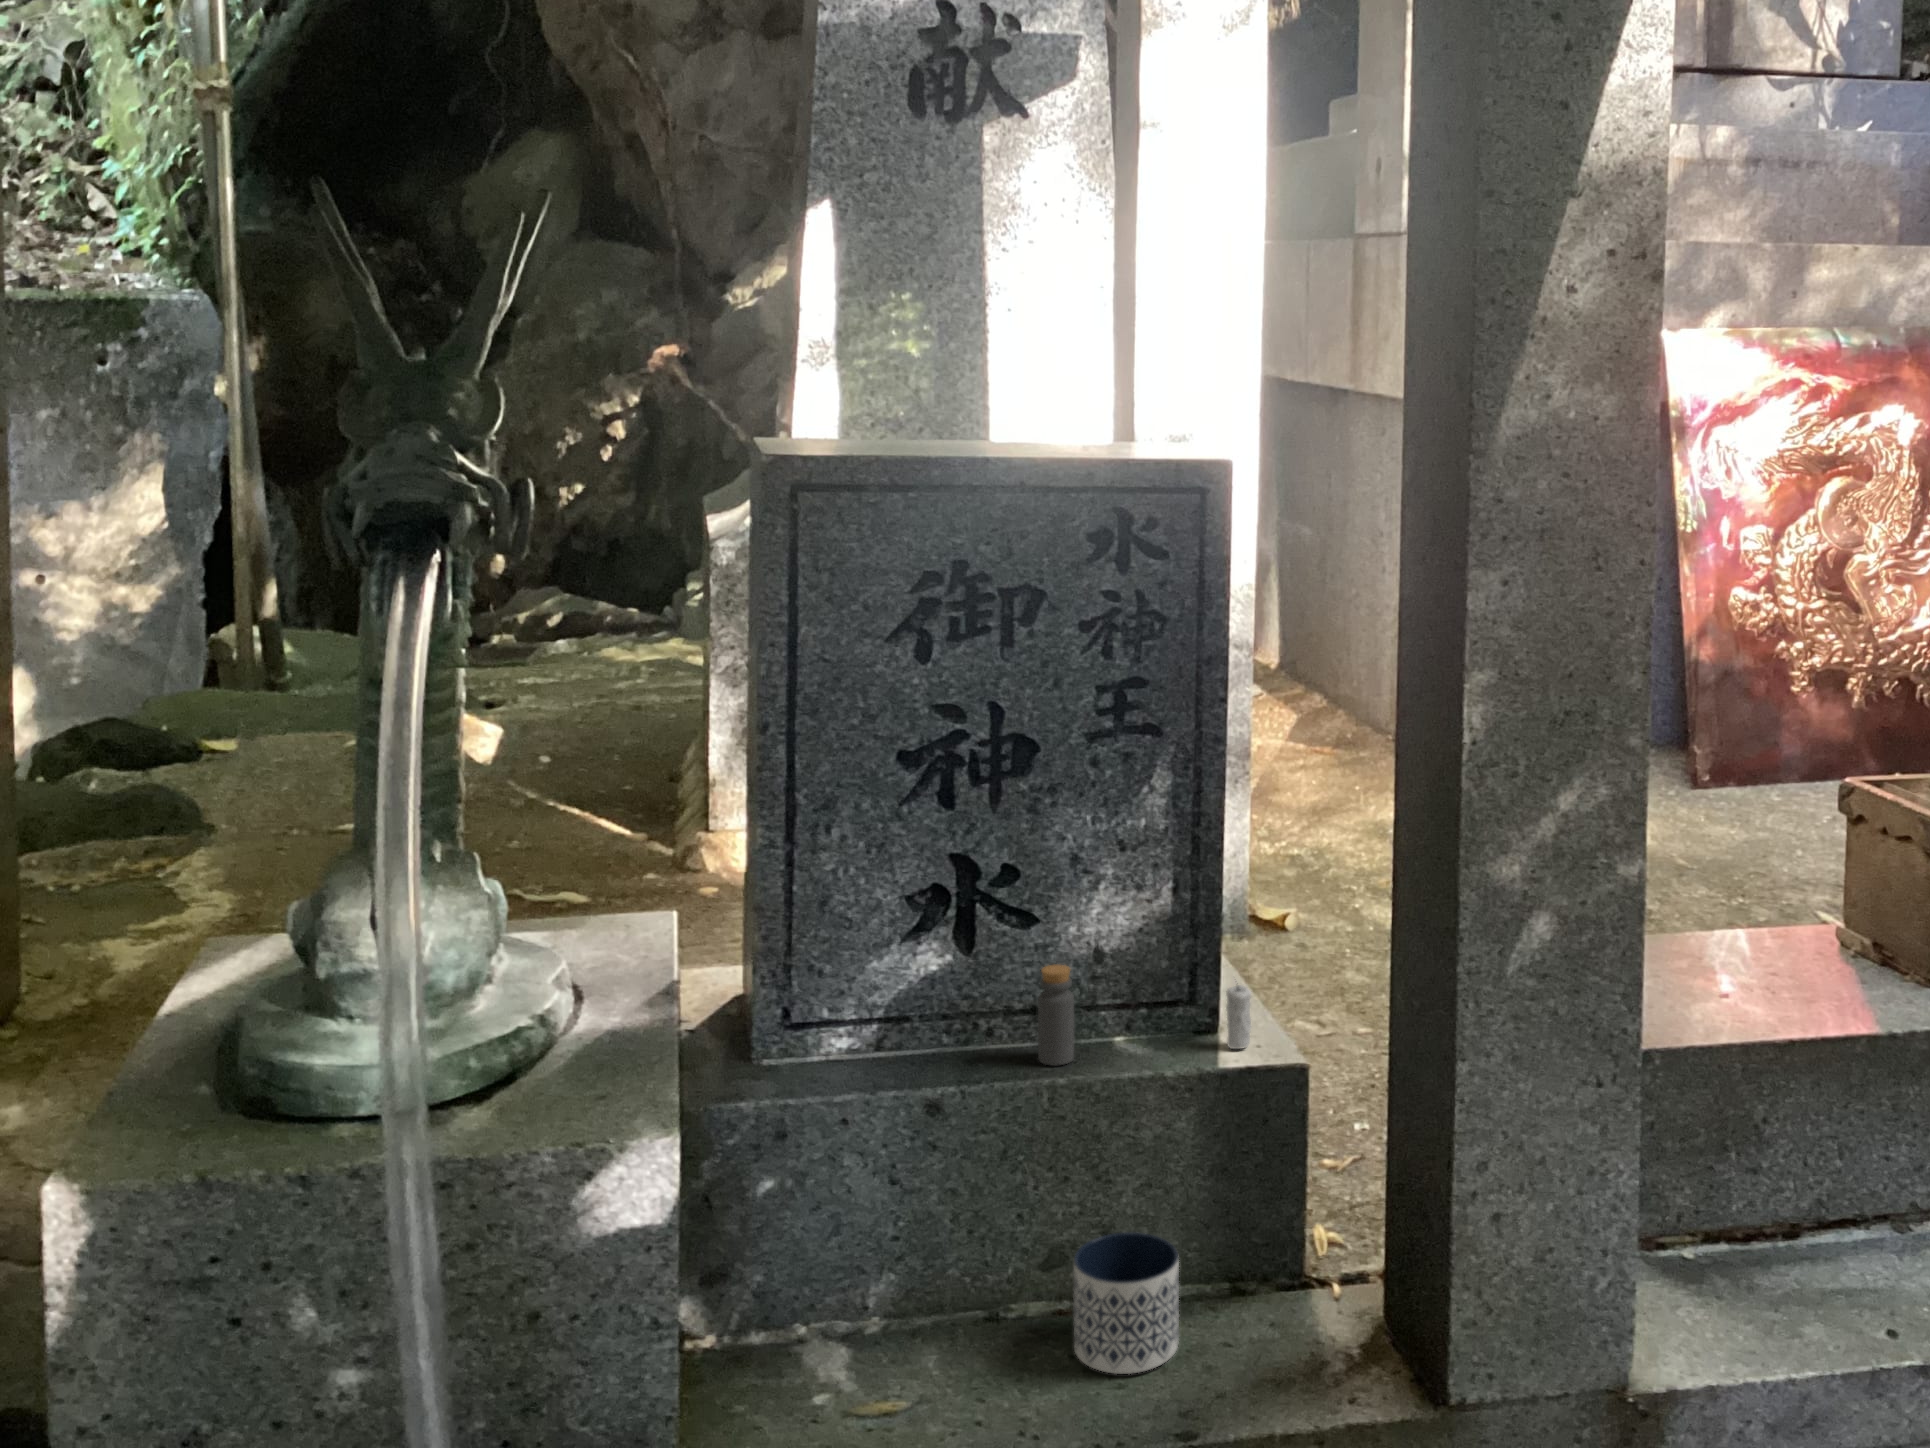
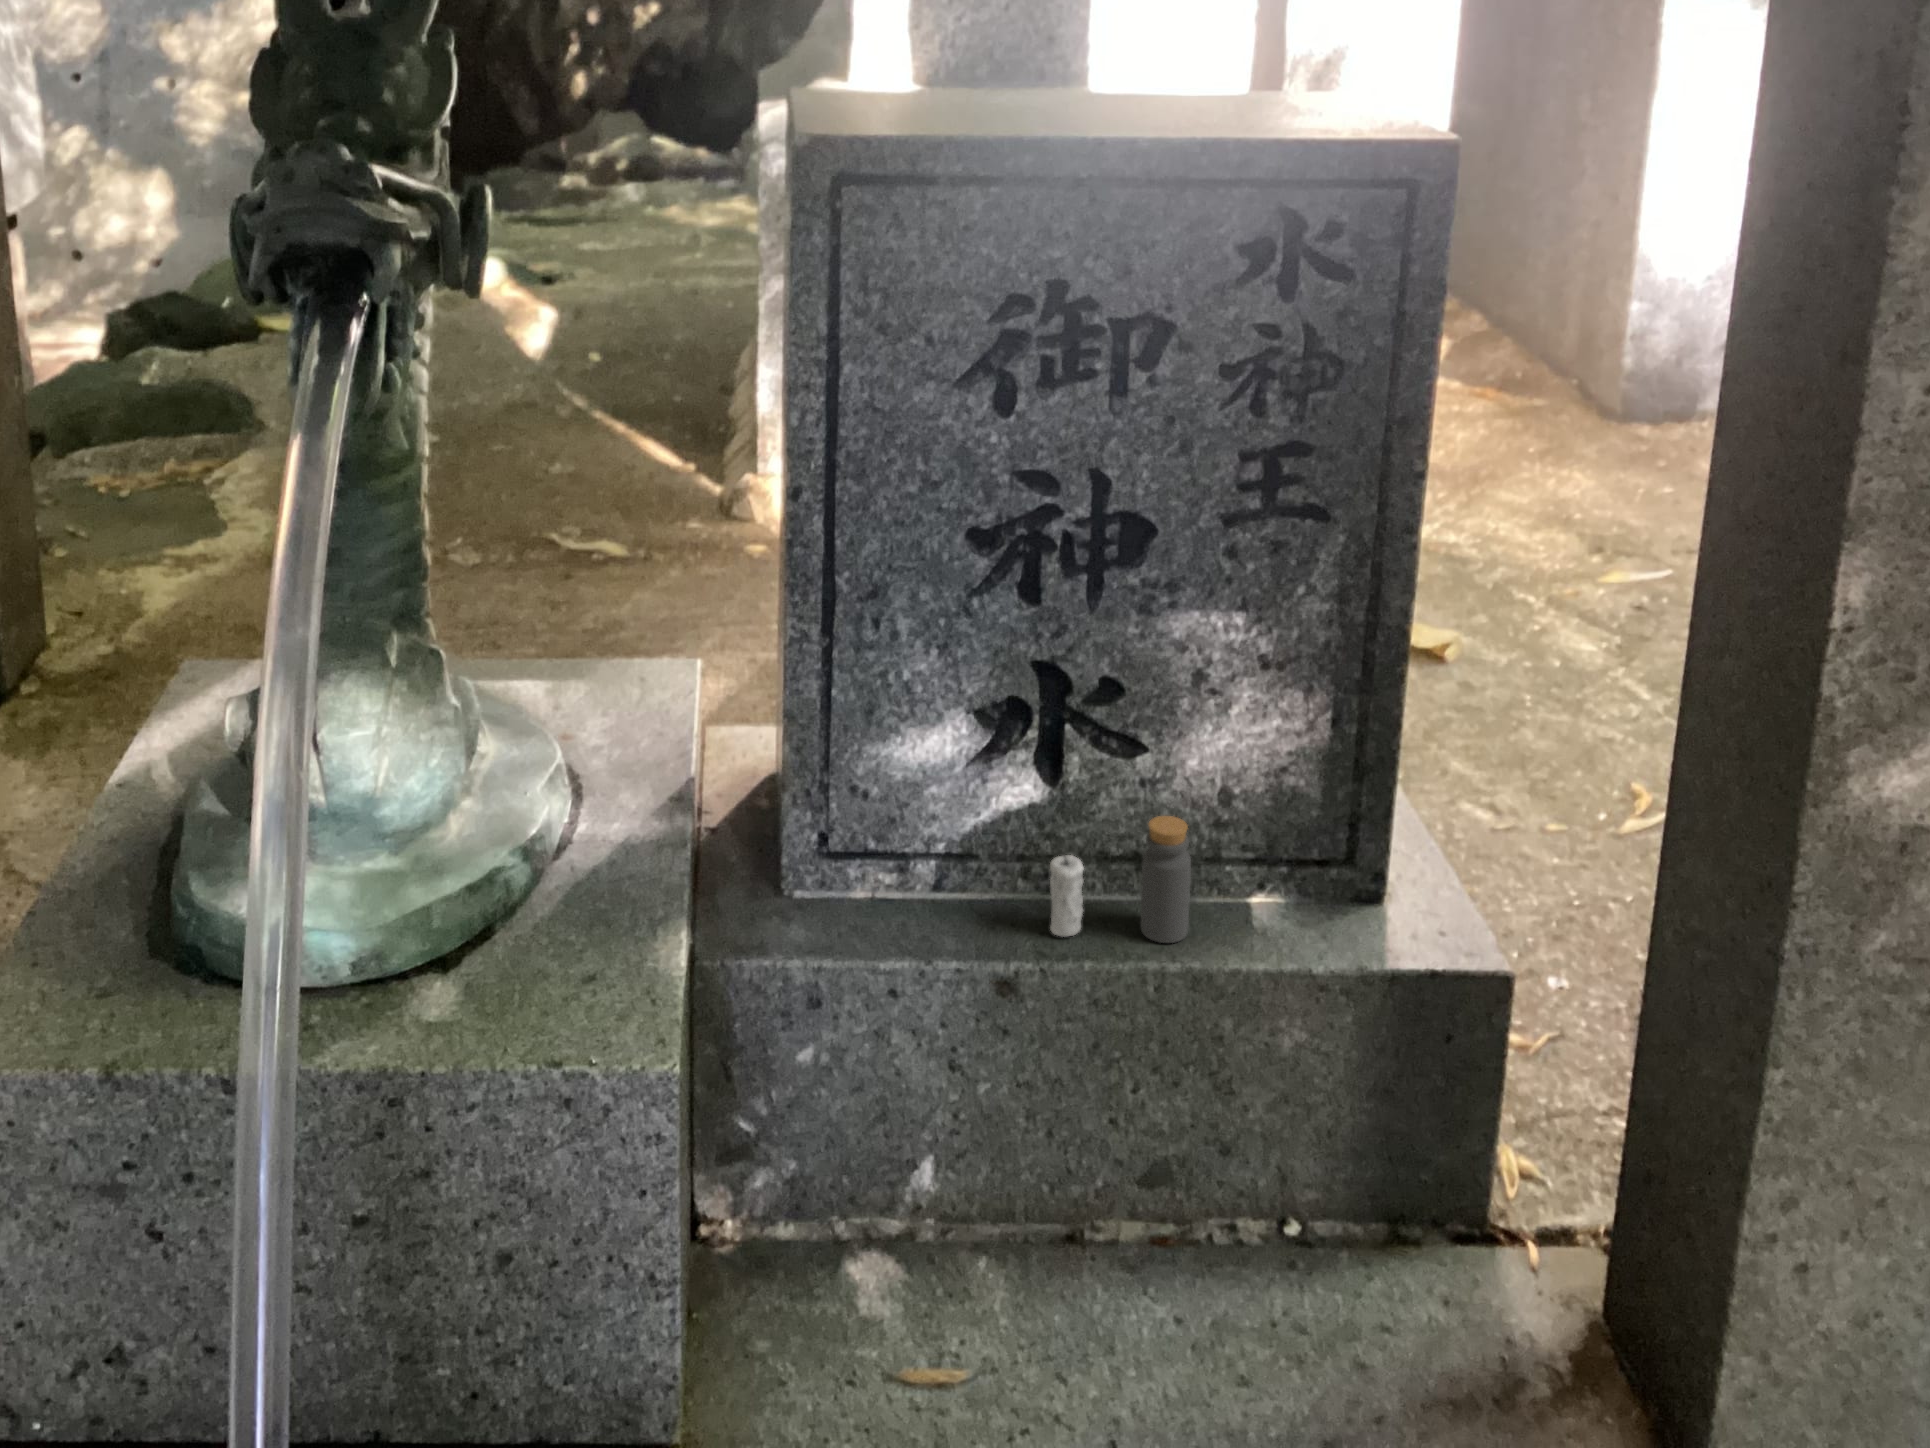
candle: present [1226,985,1251,1049] -> present [1050,855,1084,936]
planter: present [1074,1232,1179,1374] -> none [1172,1169,1317,1360]

